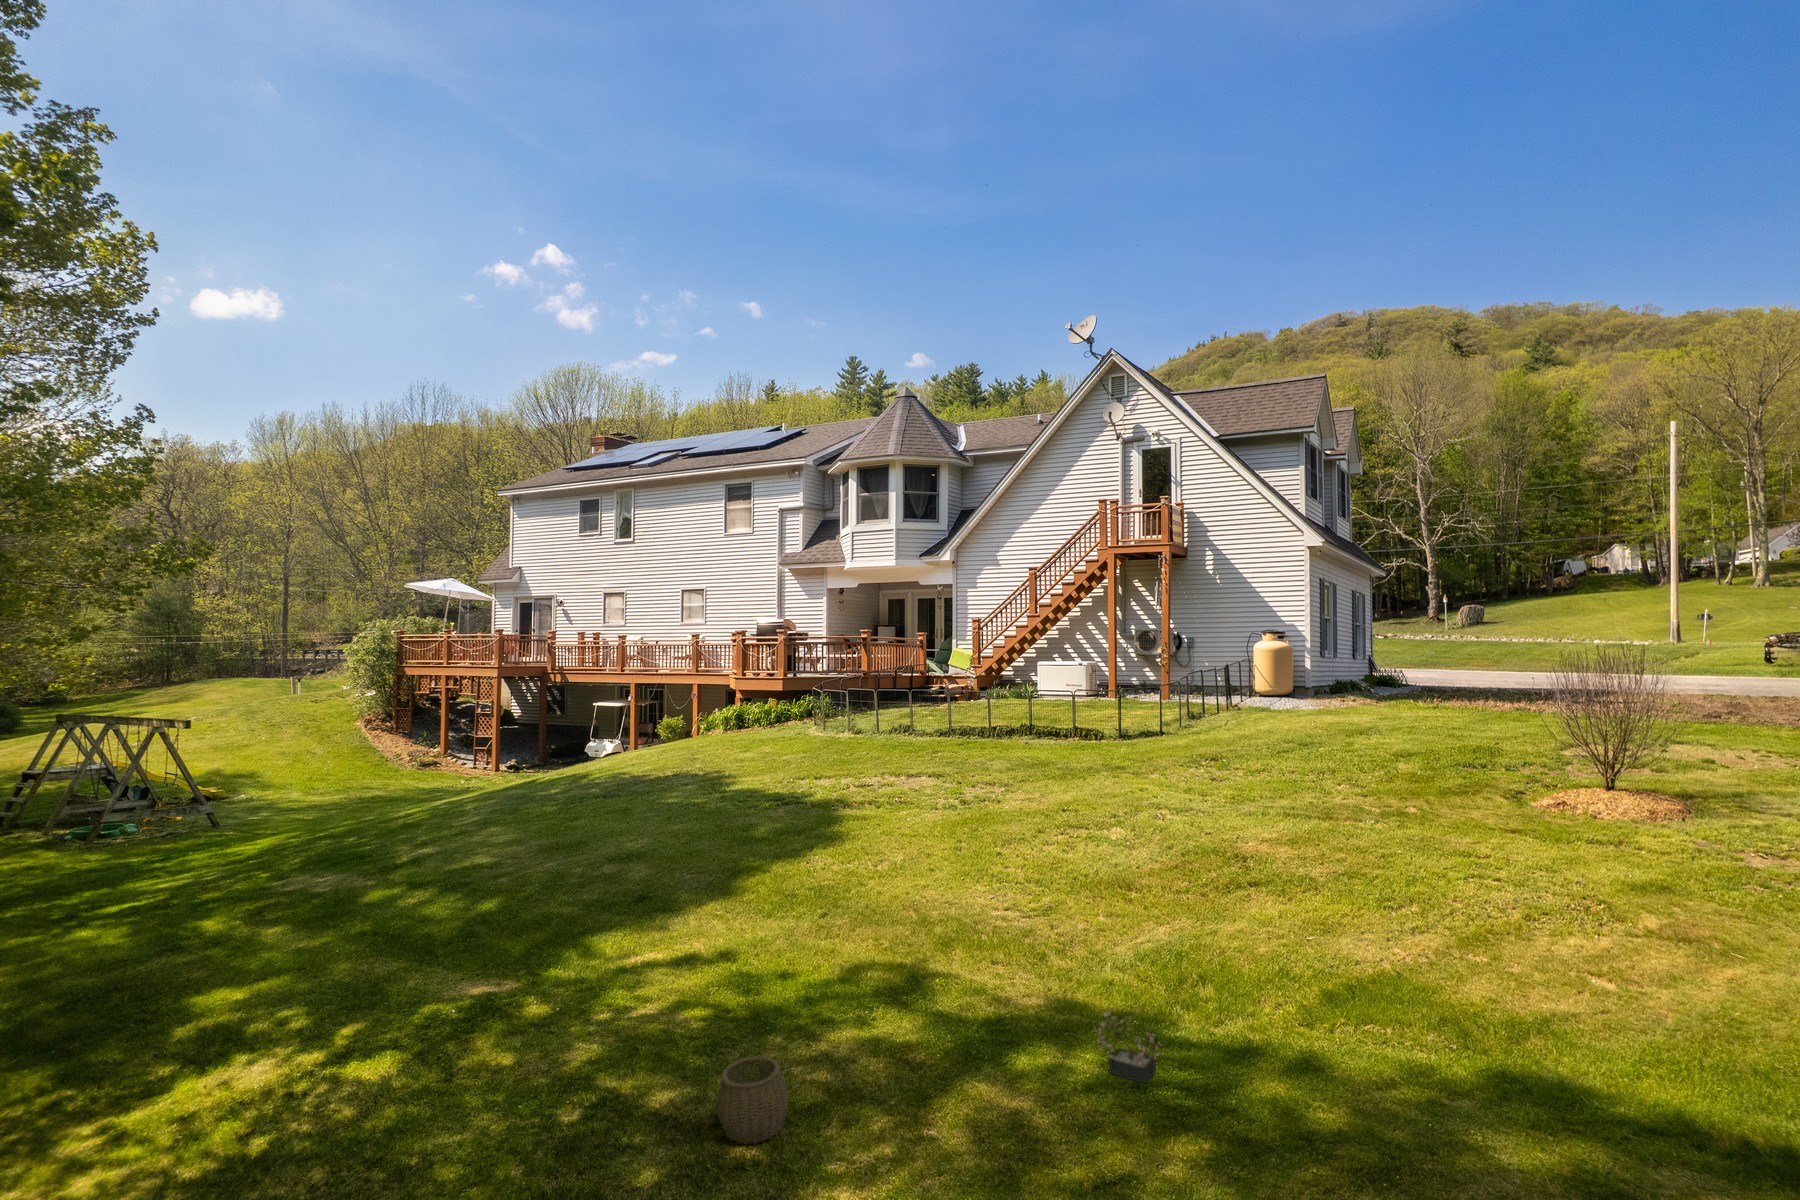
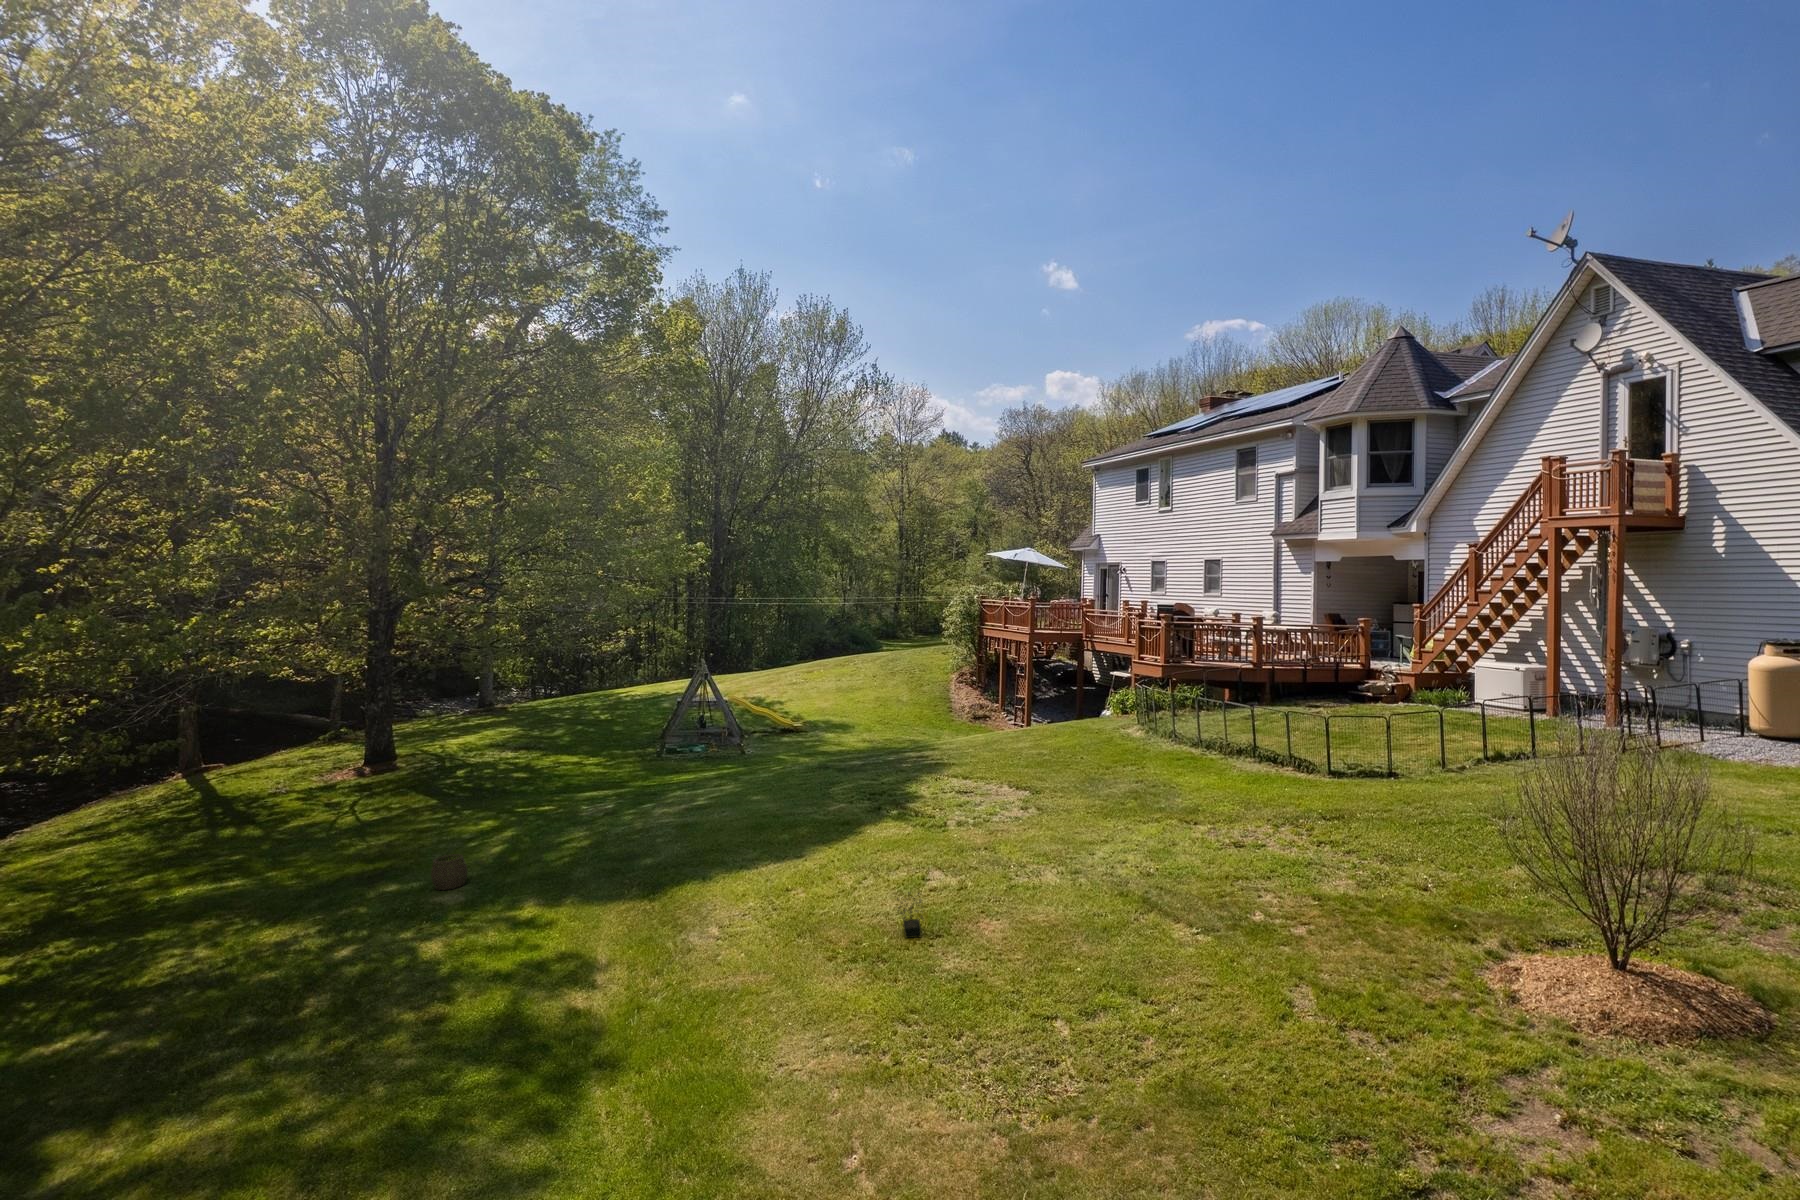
decorative plant: present [1097,1011,1160,1084] -> present [899,893,924,938]

